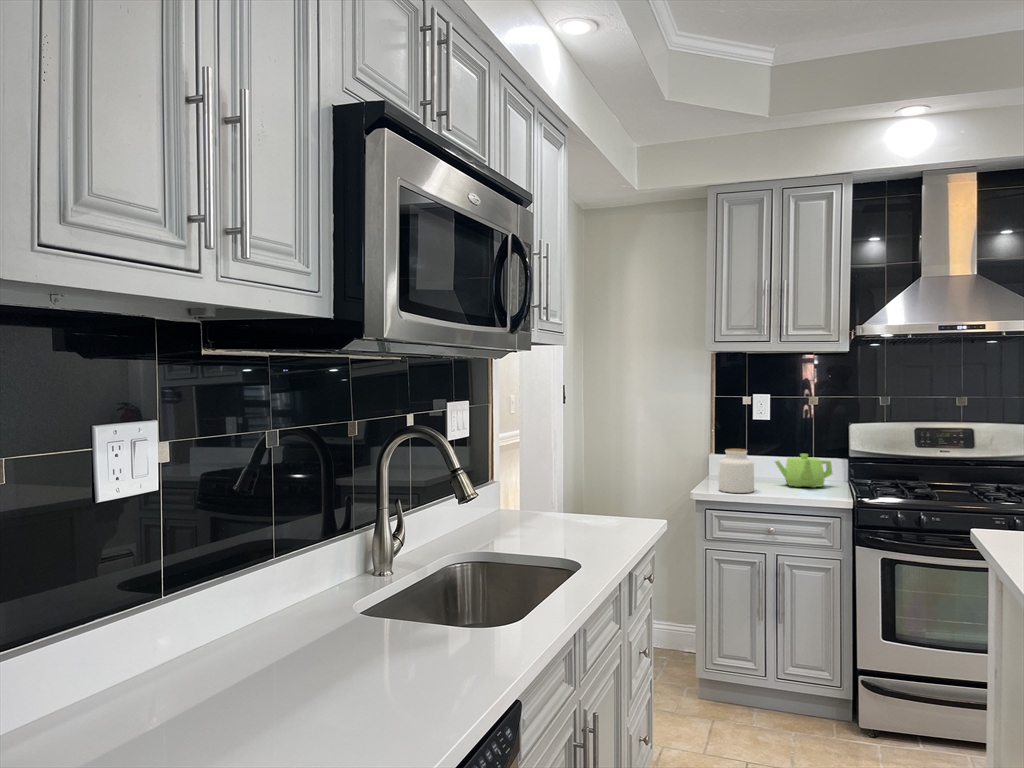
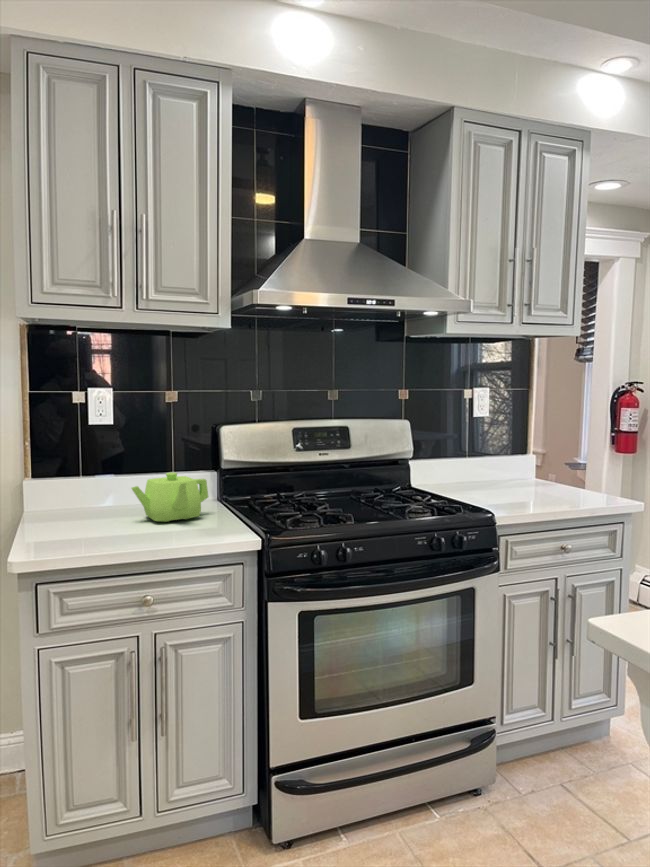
jar: present [719,449,754,493] -> none [53,476,113,551]

